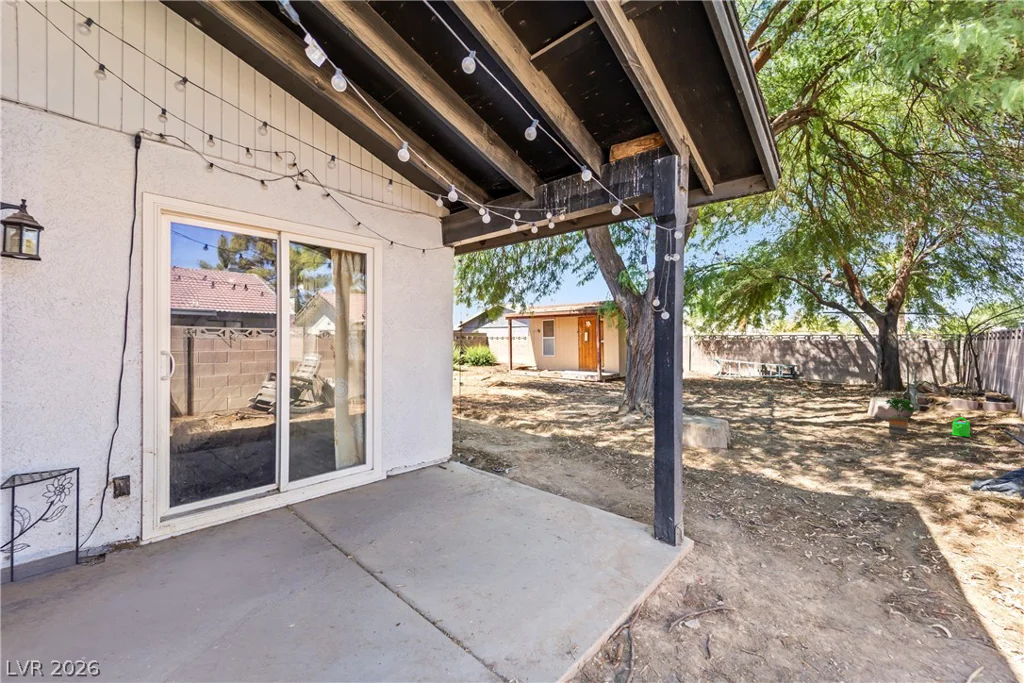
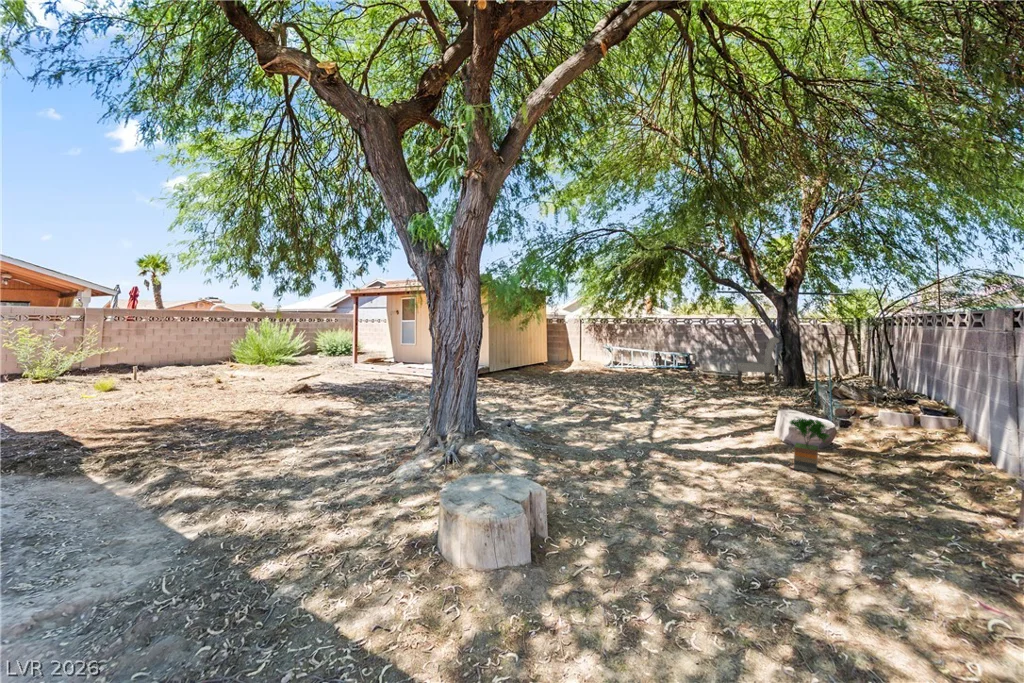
chair: none [841,350,881,393] -> present [737,337,779,389]
watering can: present [951,417,970,437] -> none [871,442,897,472]

